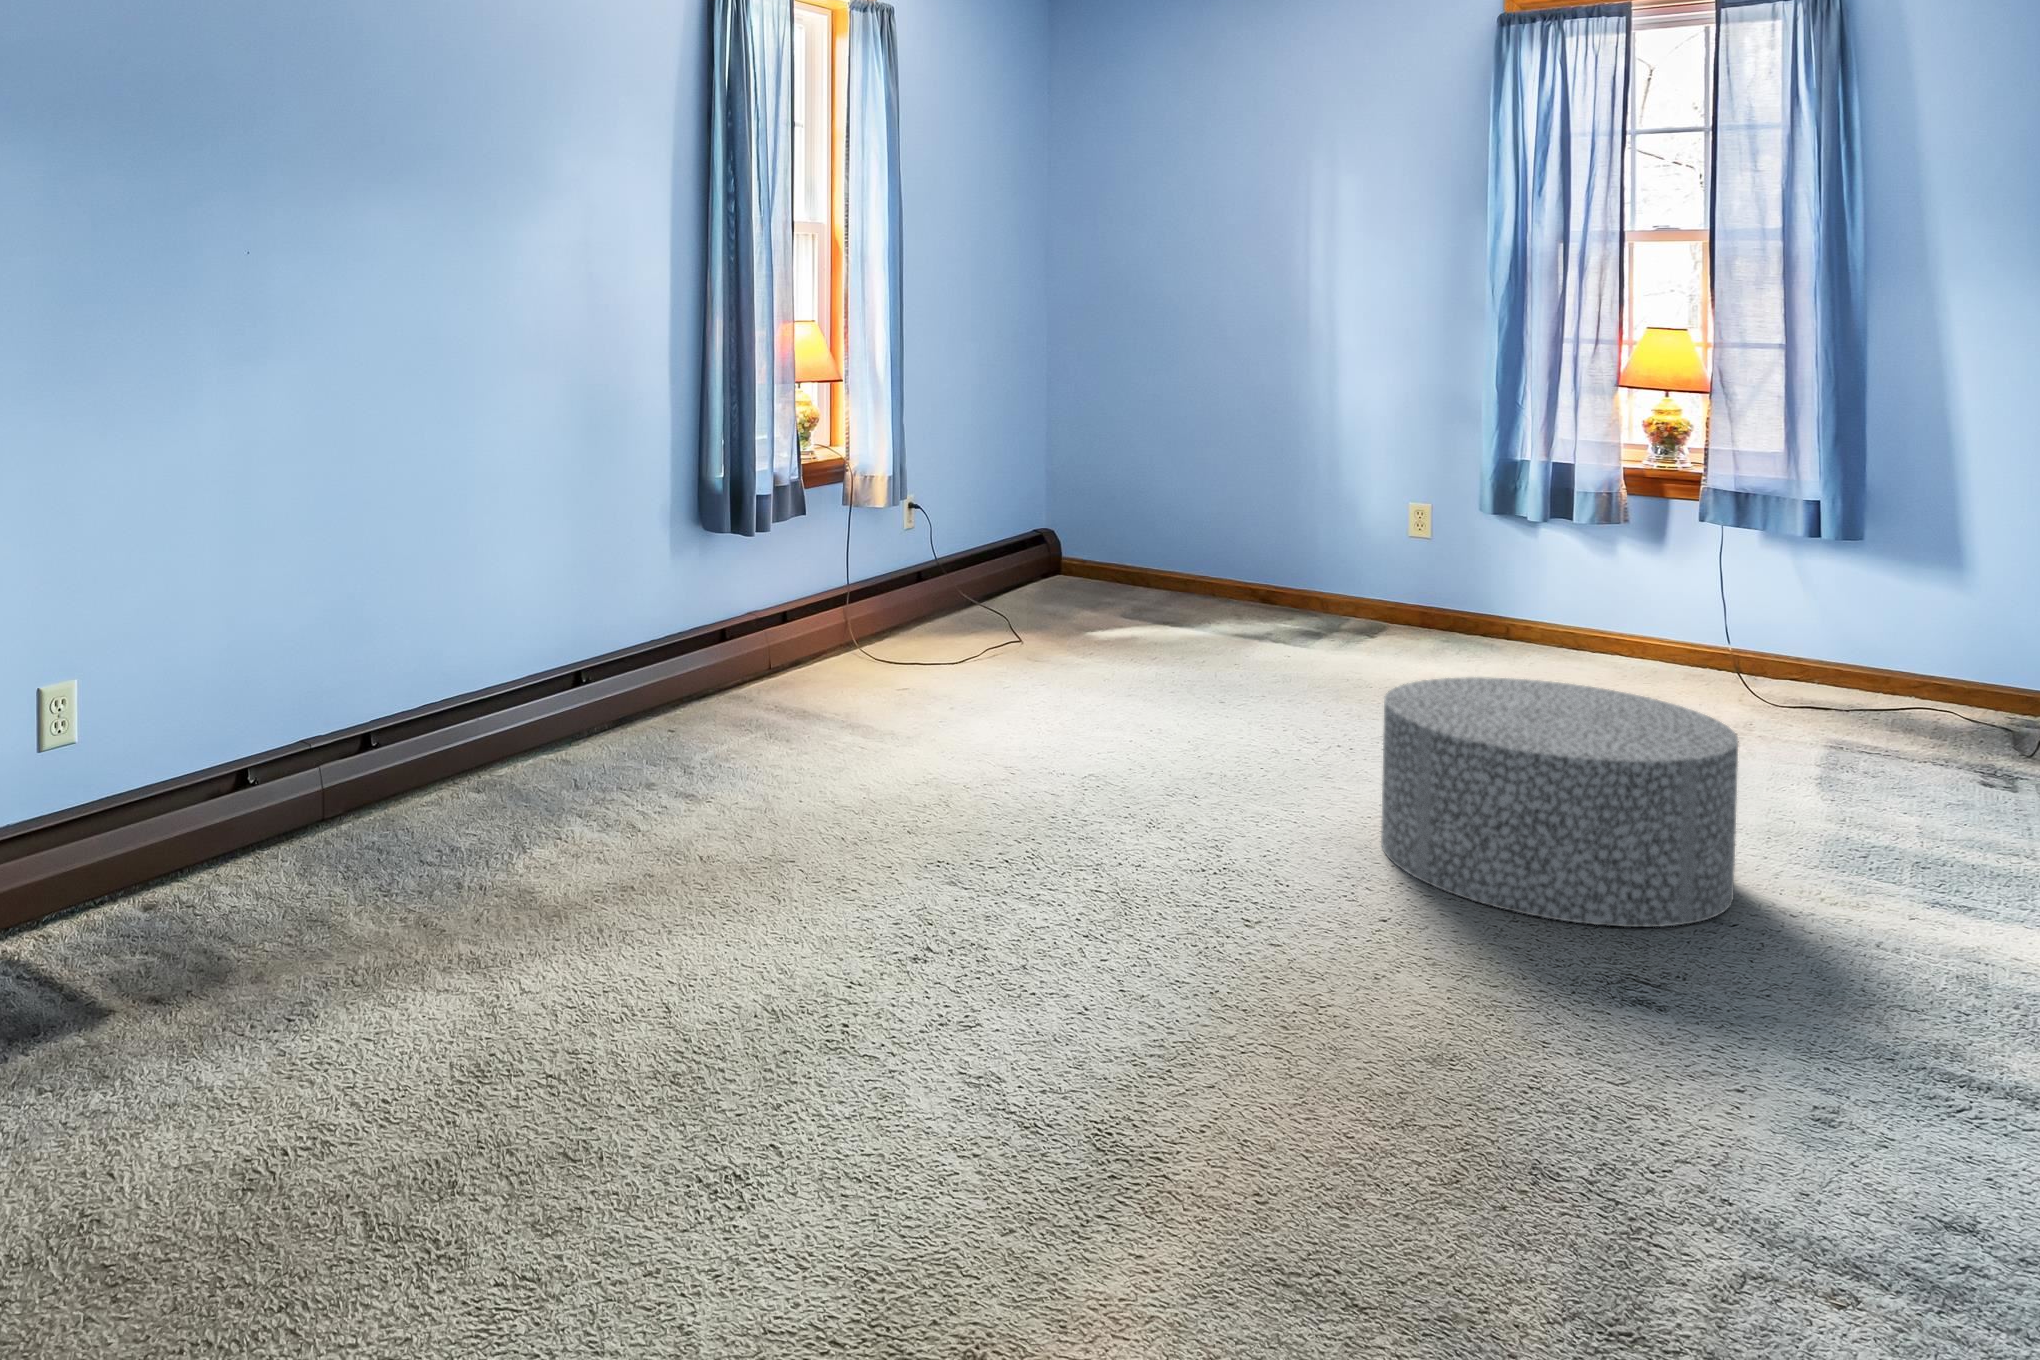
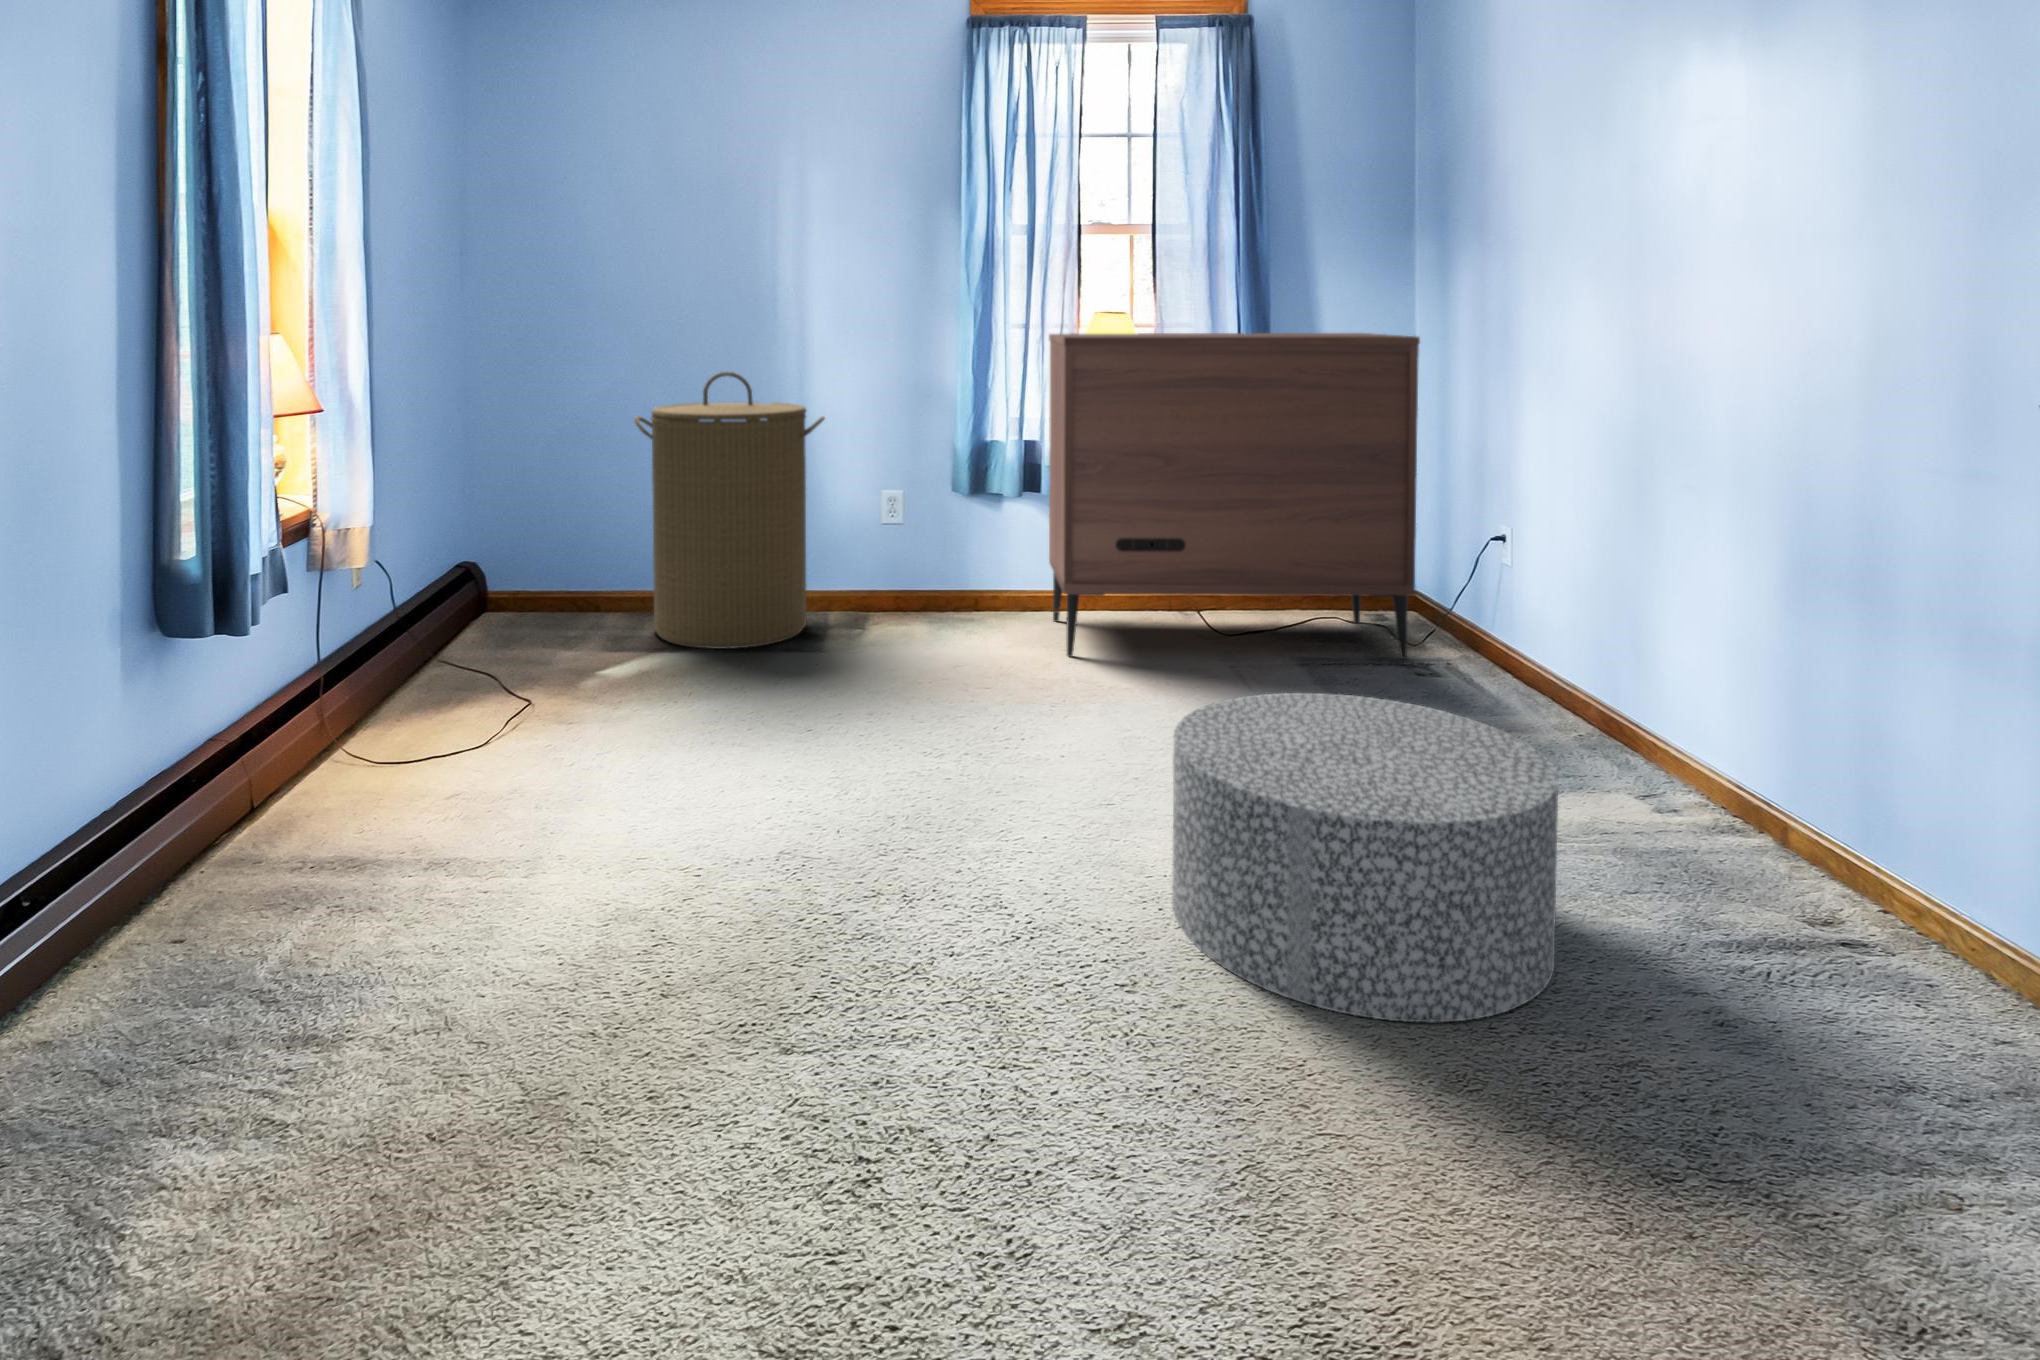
dresser: none [1542,349,2022,750] -> present [1049,333,1420,659]
laundry hamper: none [1140,377,1320,632] -> present [634,372,825,649]

